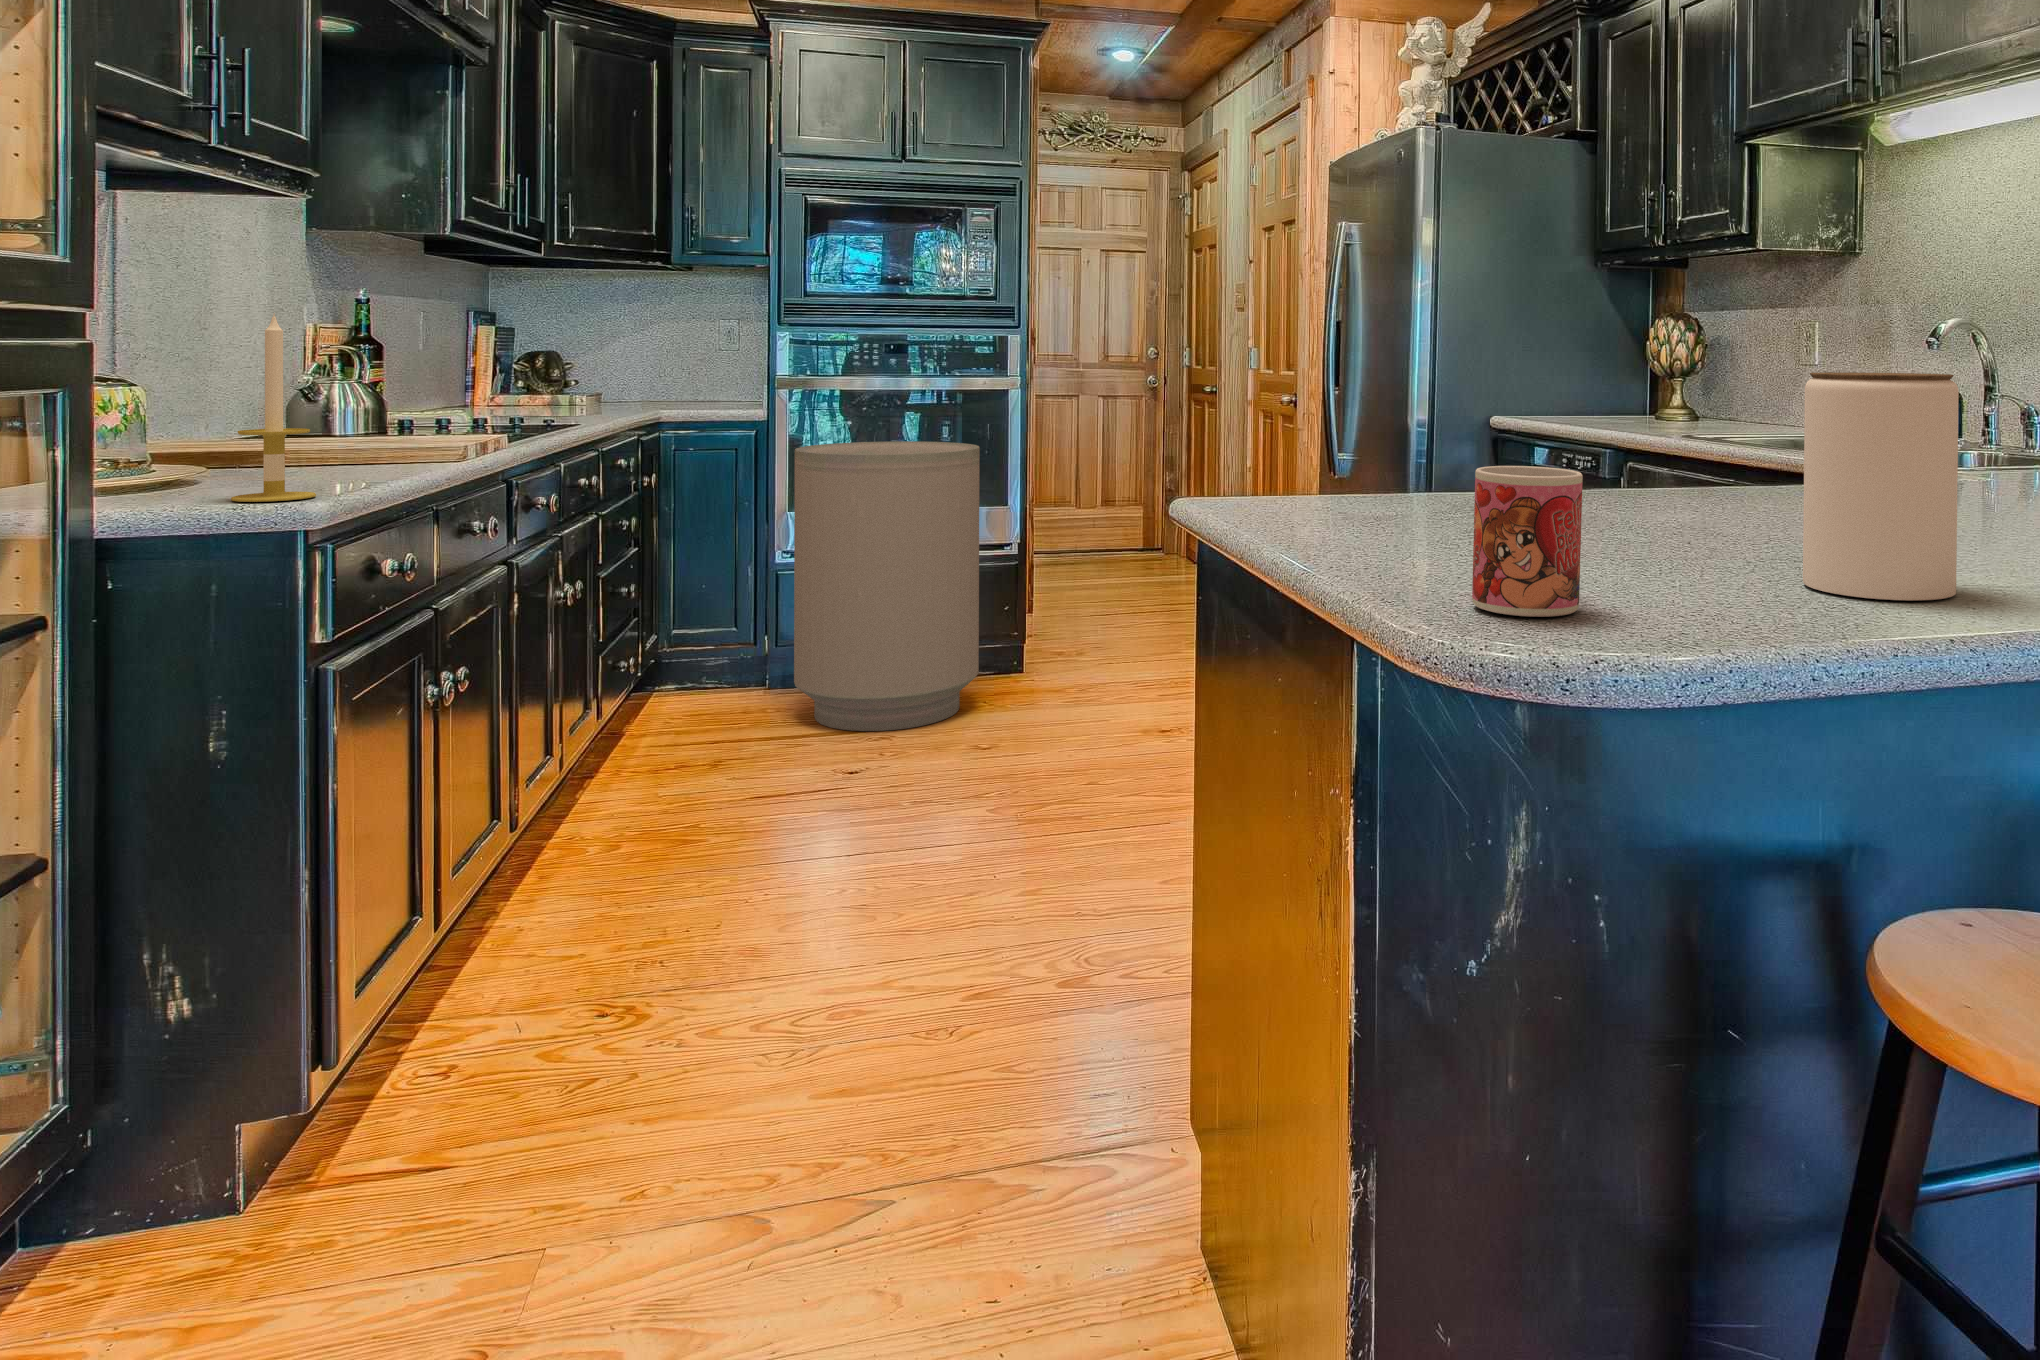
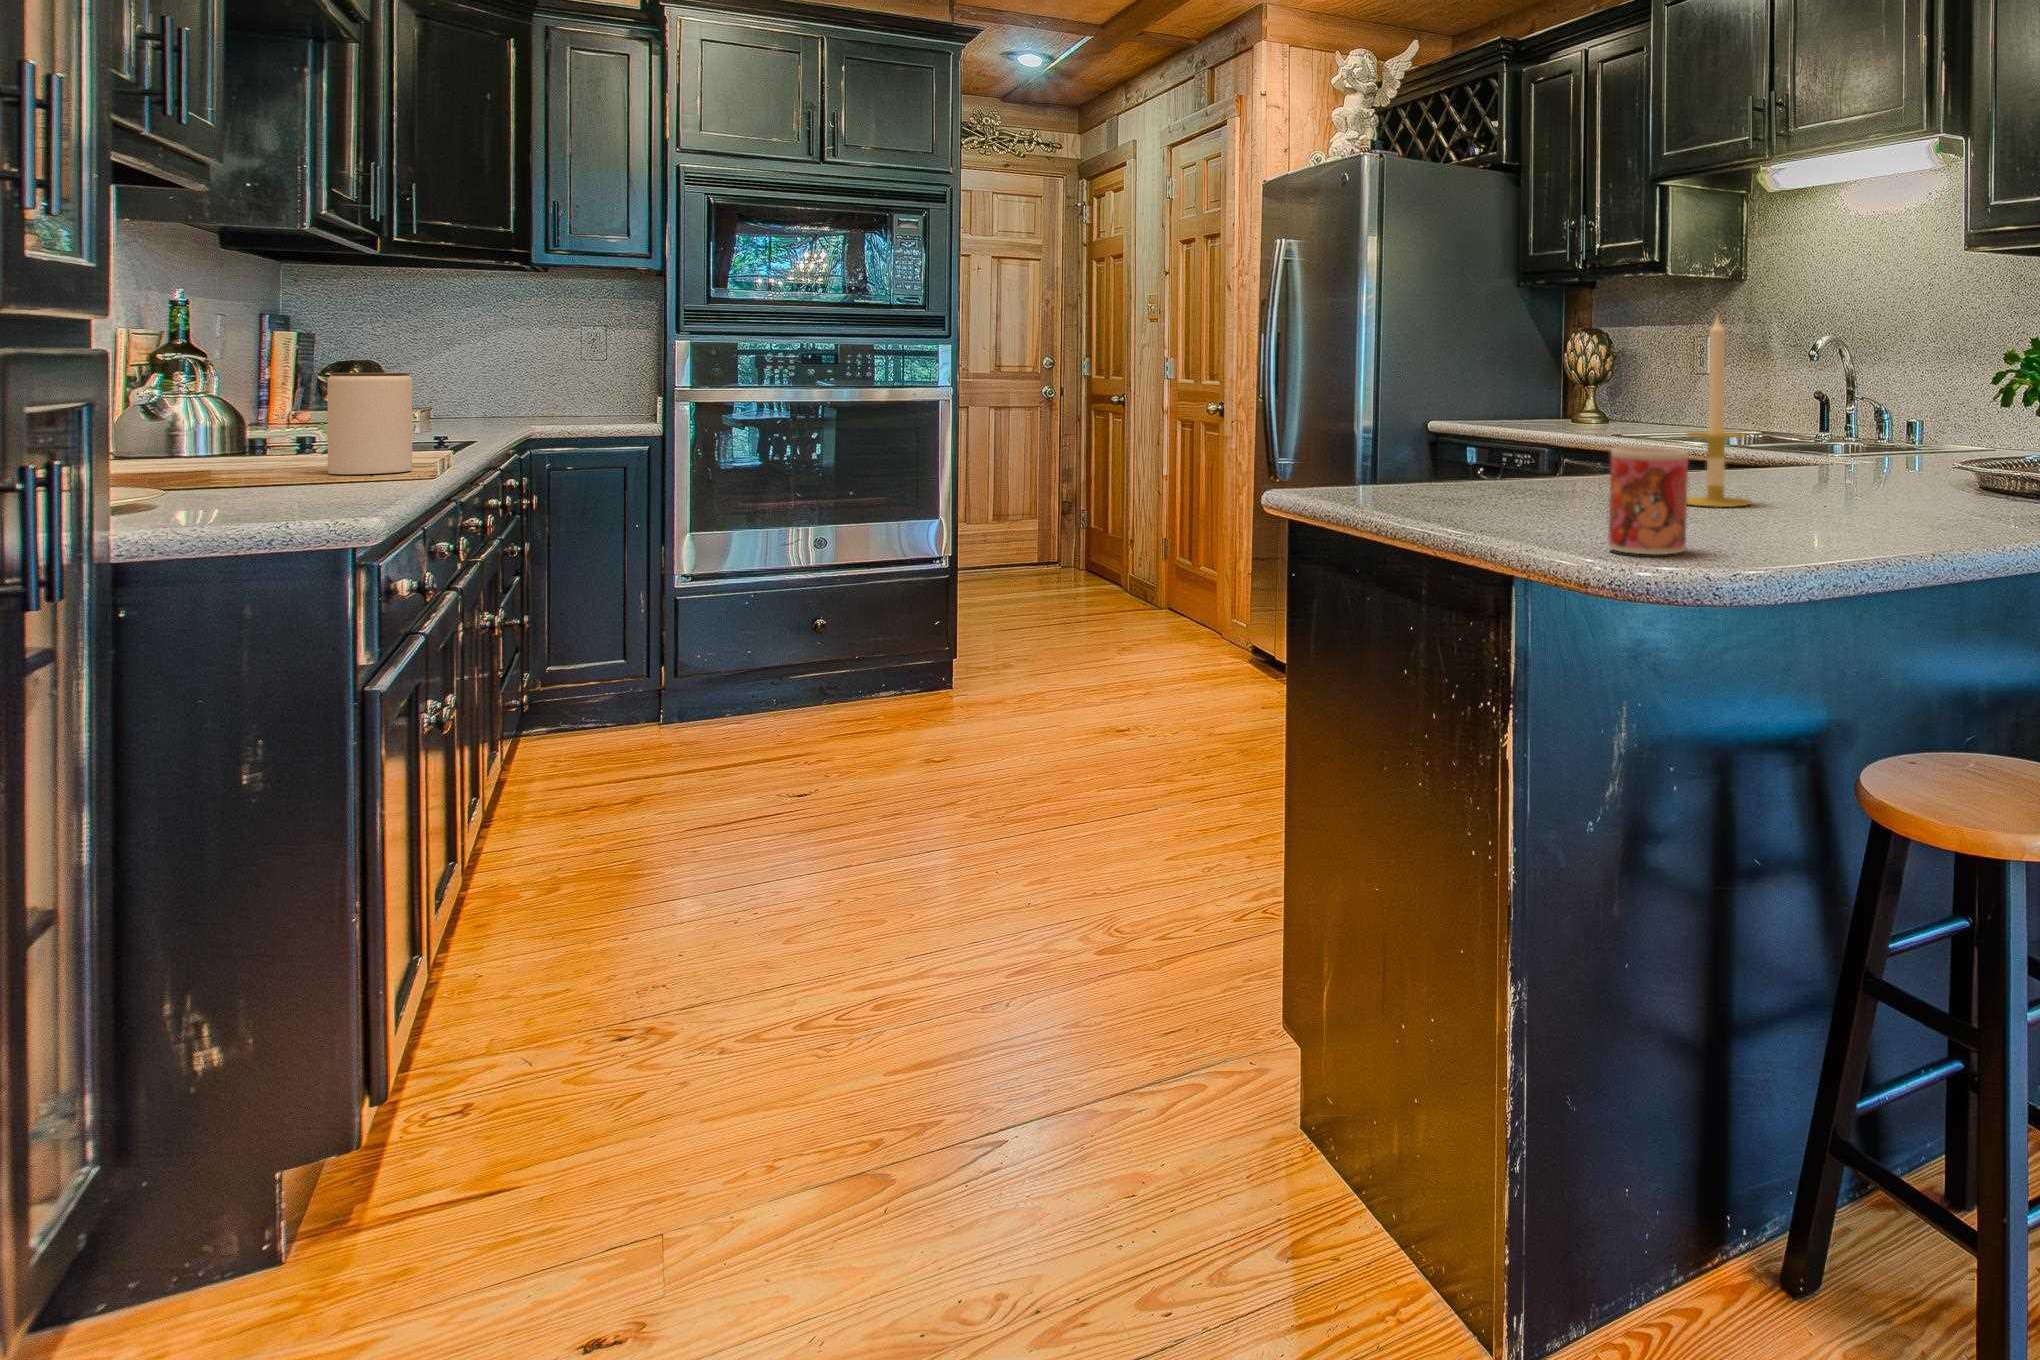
candle: present [231,313,316,502] -> present [1687,317,1750,507]
jar: present [1803,372,1959,601] -> present [327,373,412,474]
trash can: present [794,441,980,731] -> none [714,454,919,752]

